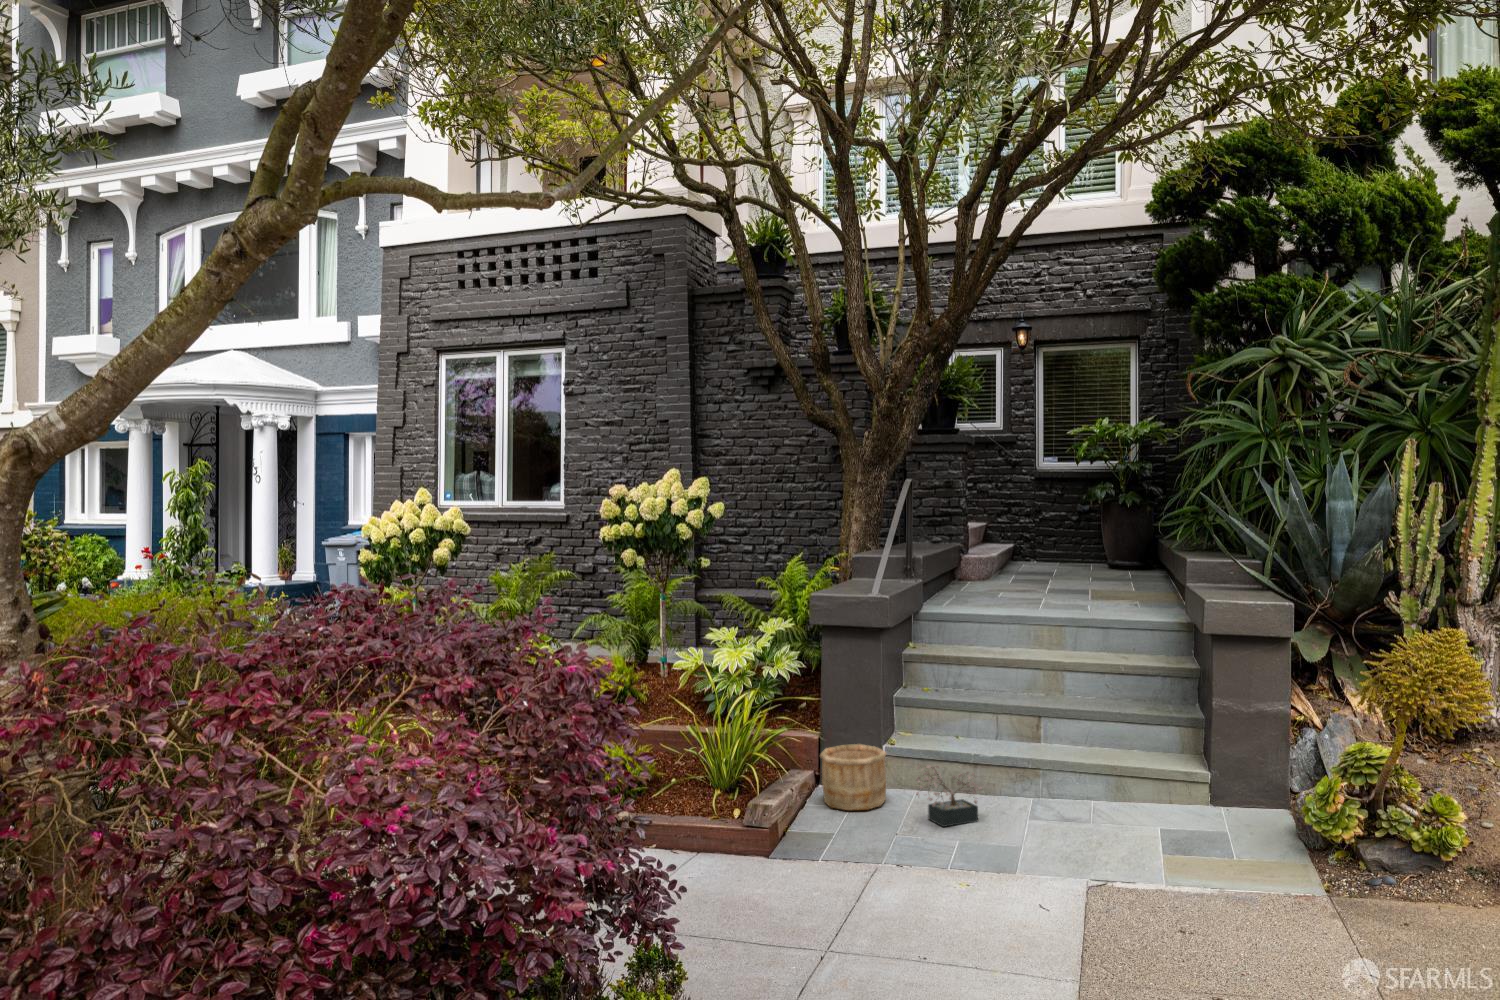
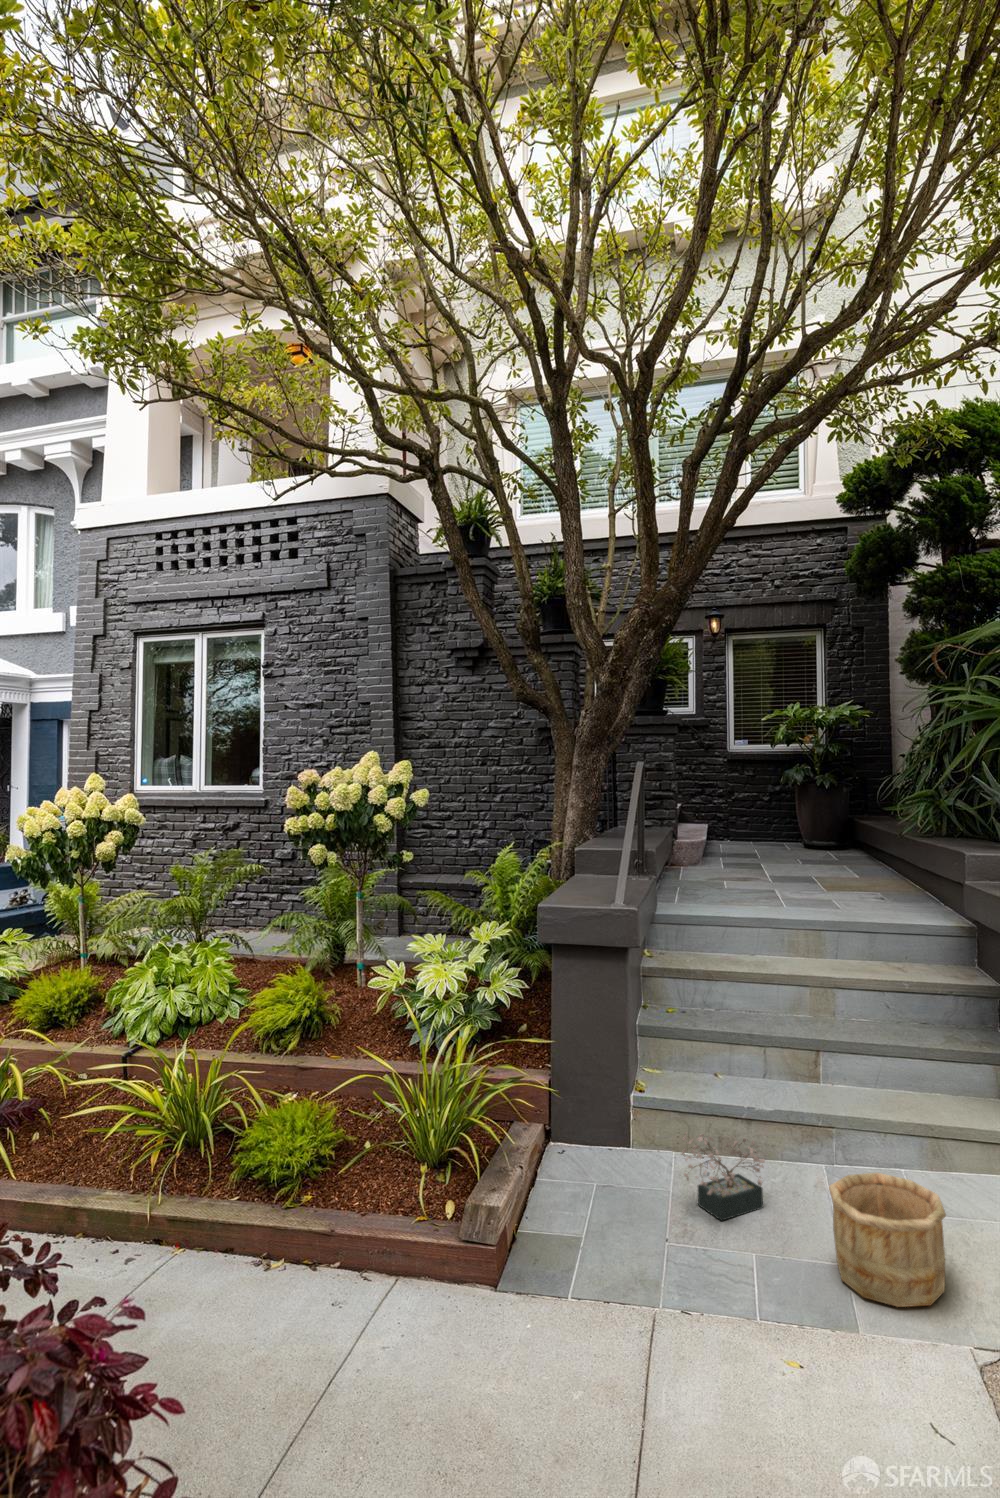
wooden bucket: present [820,744,887,810] -> present [829,1173,946,1307]

